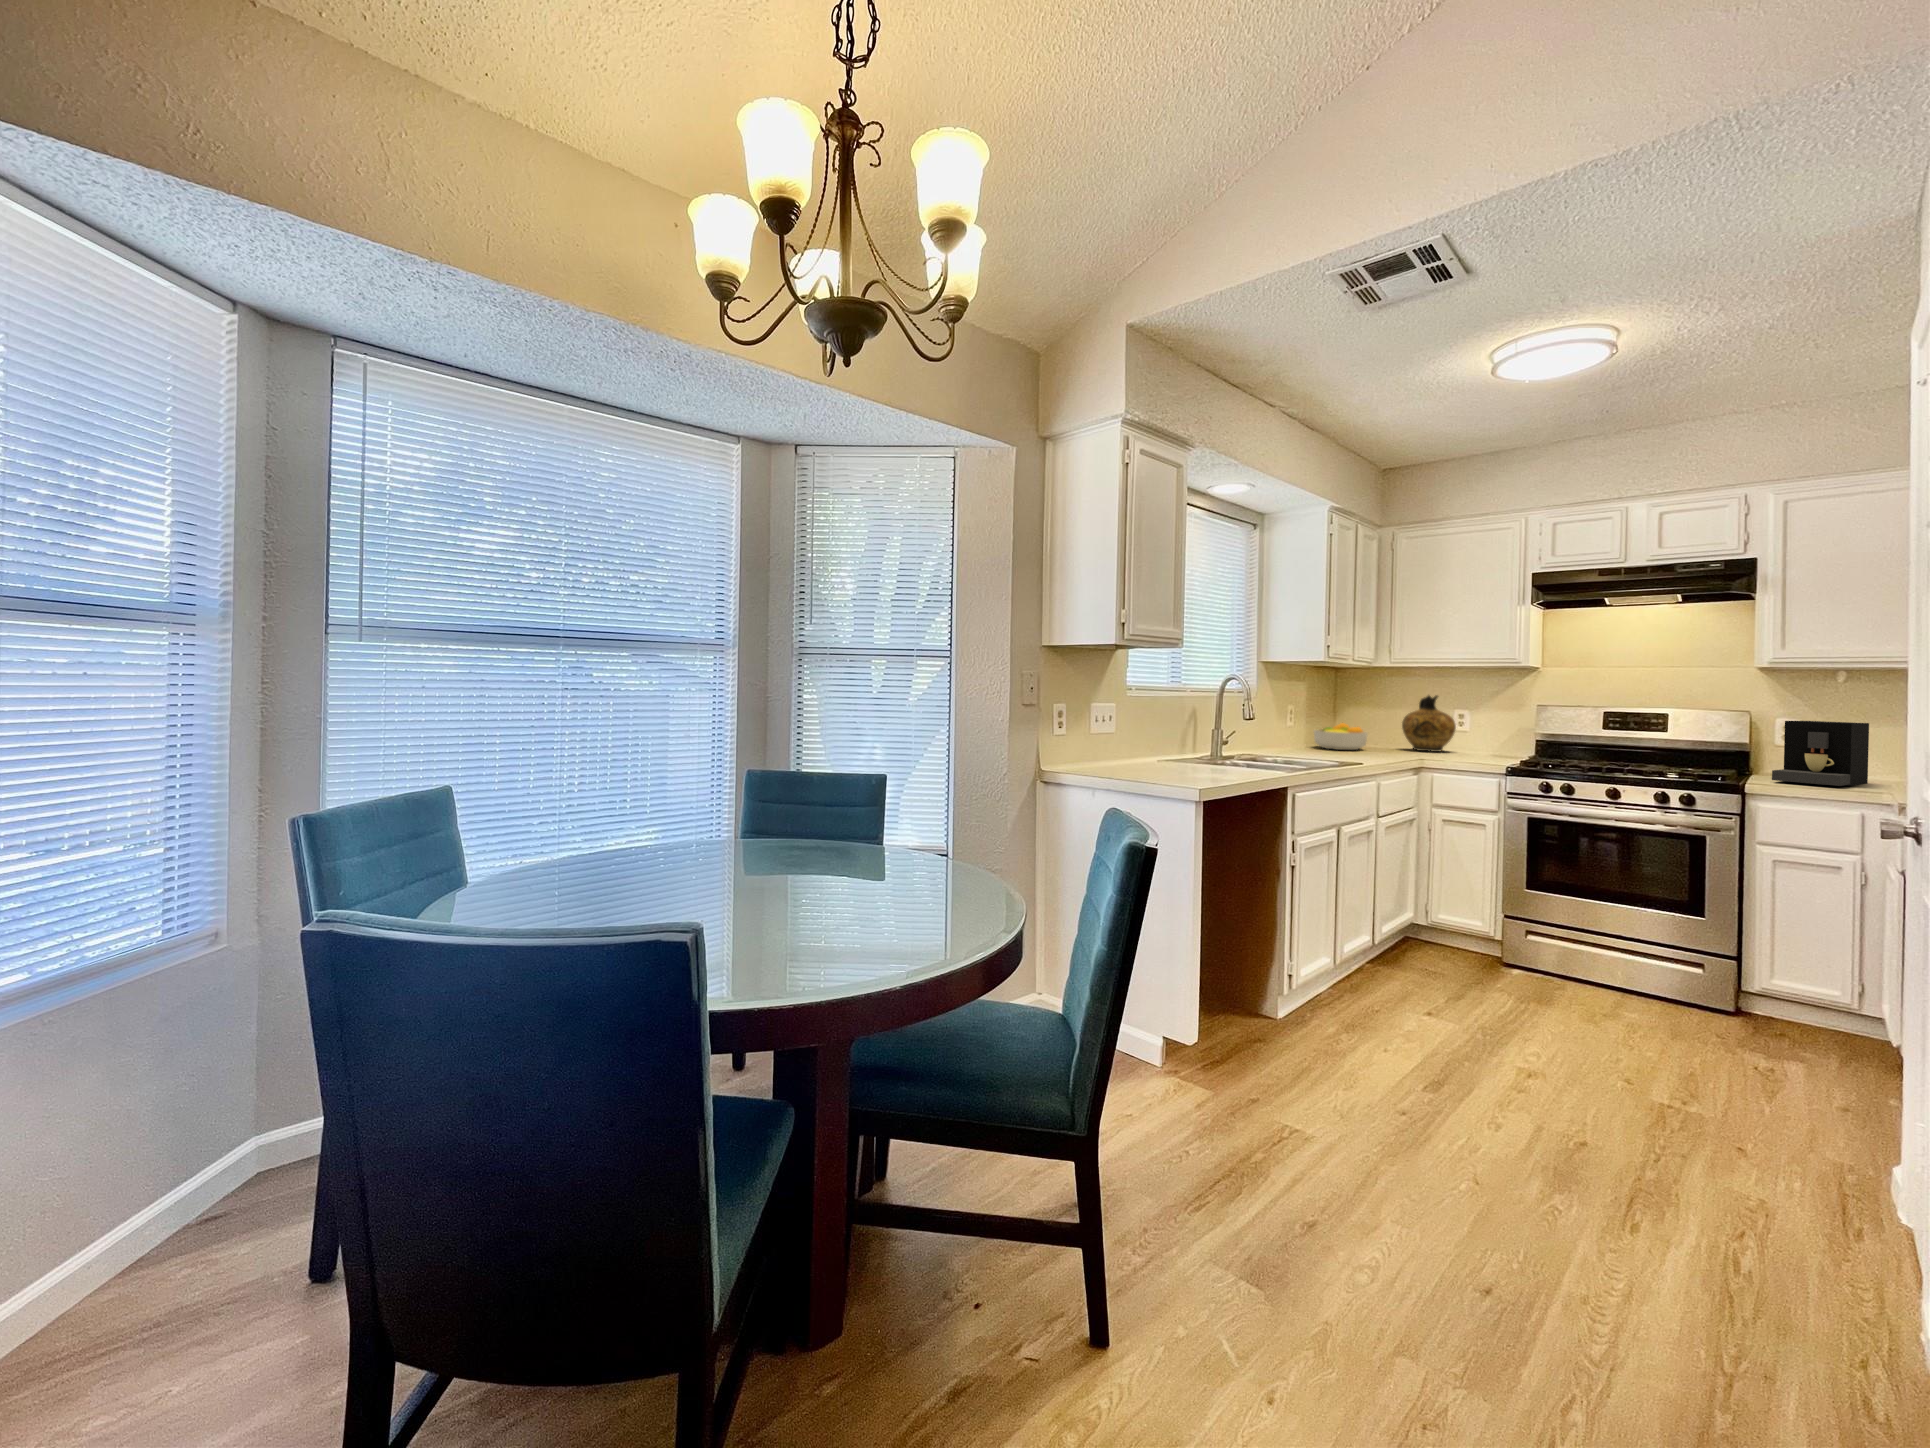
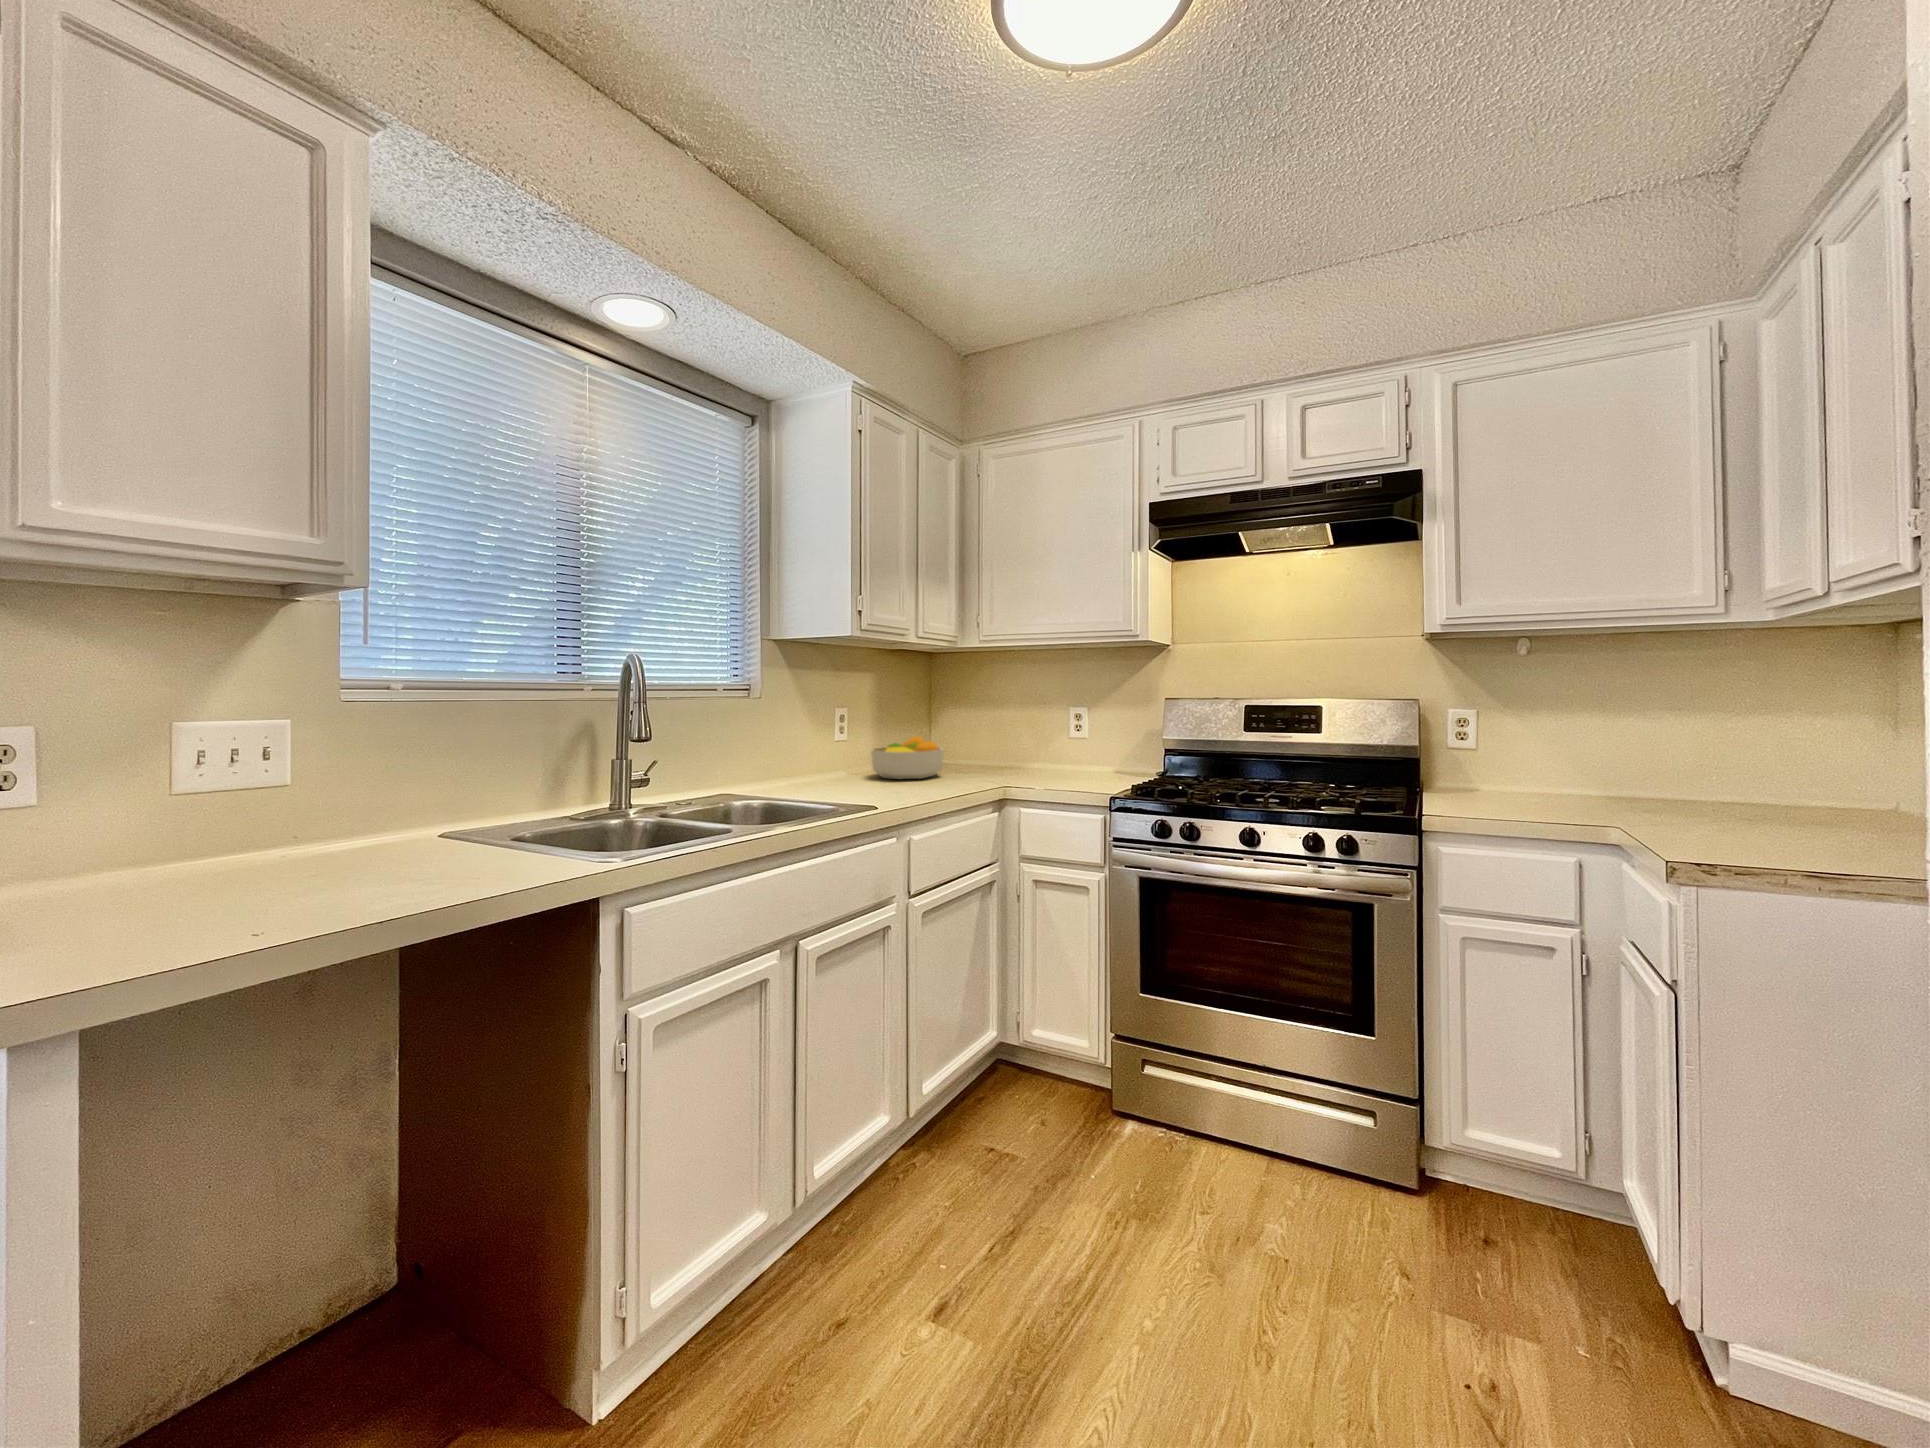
ceramic jug: present [1402,696,1456,752] -> none [997,688,1066,775]
coffee maker: present [1772,721,1869,786] -> none [1454,711,1569,814]

